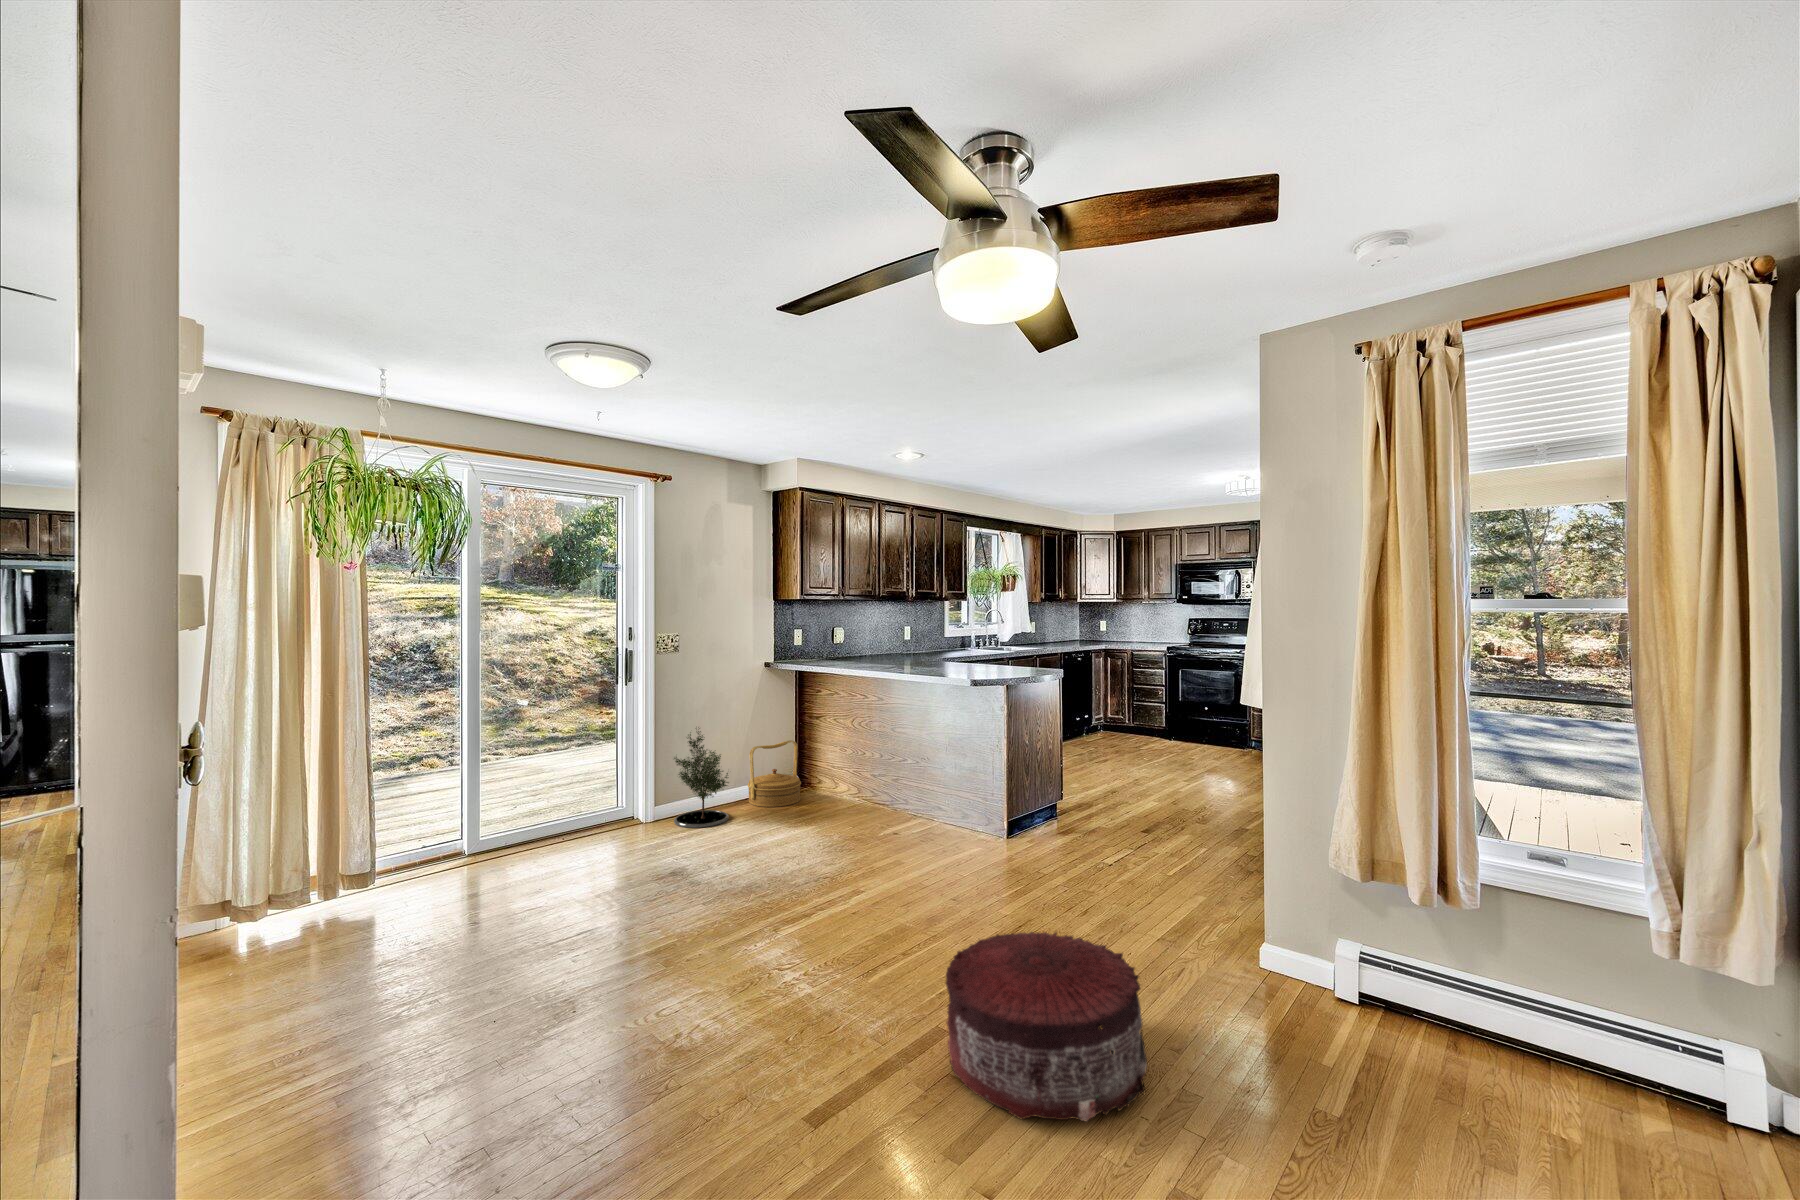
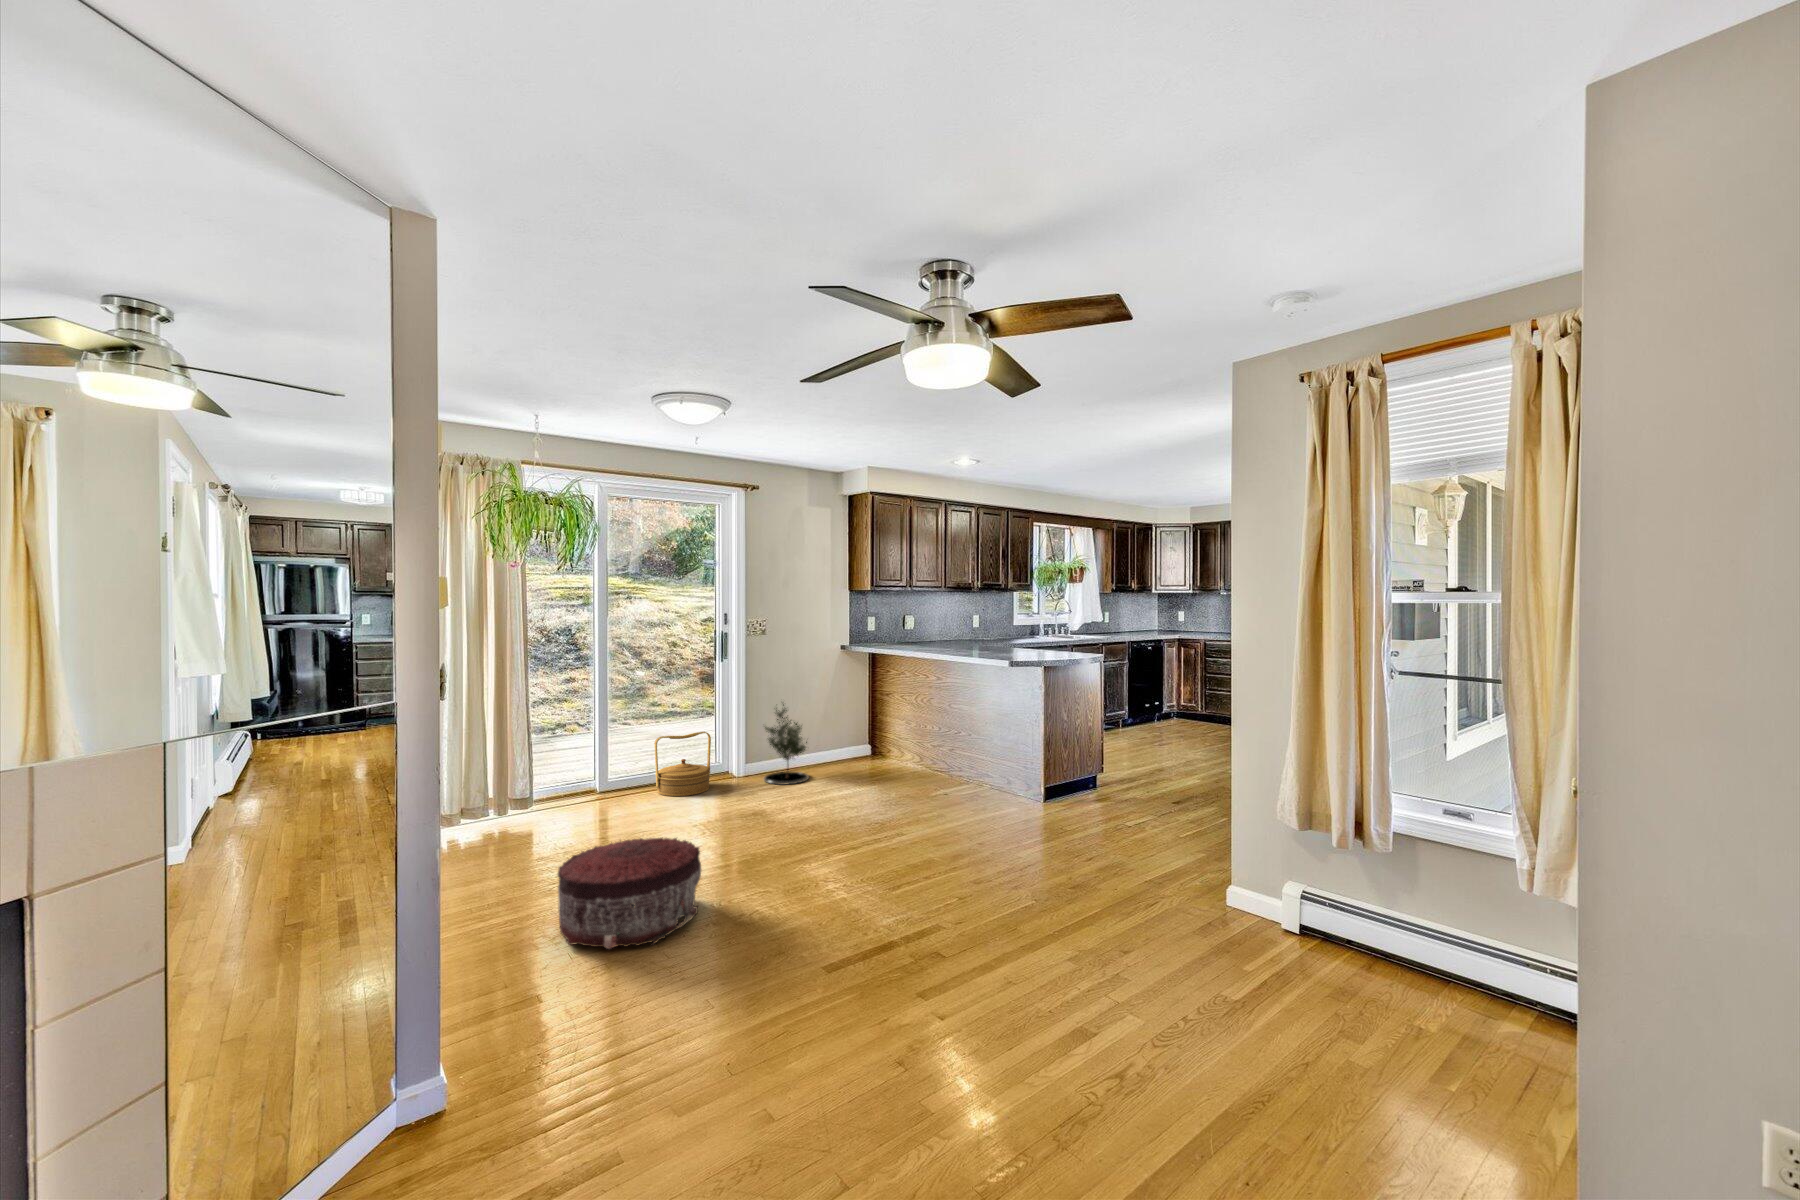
woven basket: present [748,740,801,807] -> present [654,732,711,796]
pouf: present [946,932,1147,1121] -> present [558,837,701,949]

